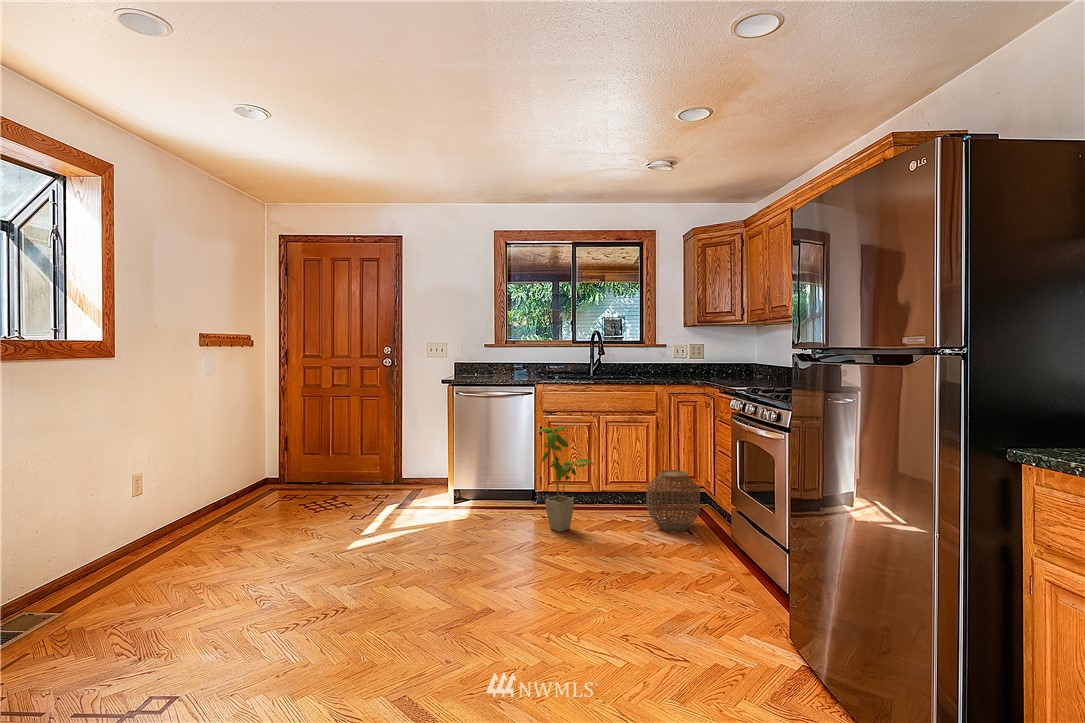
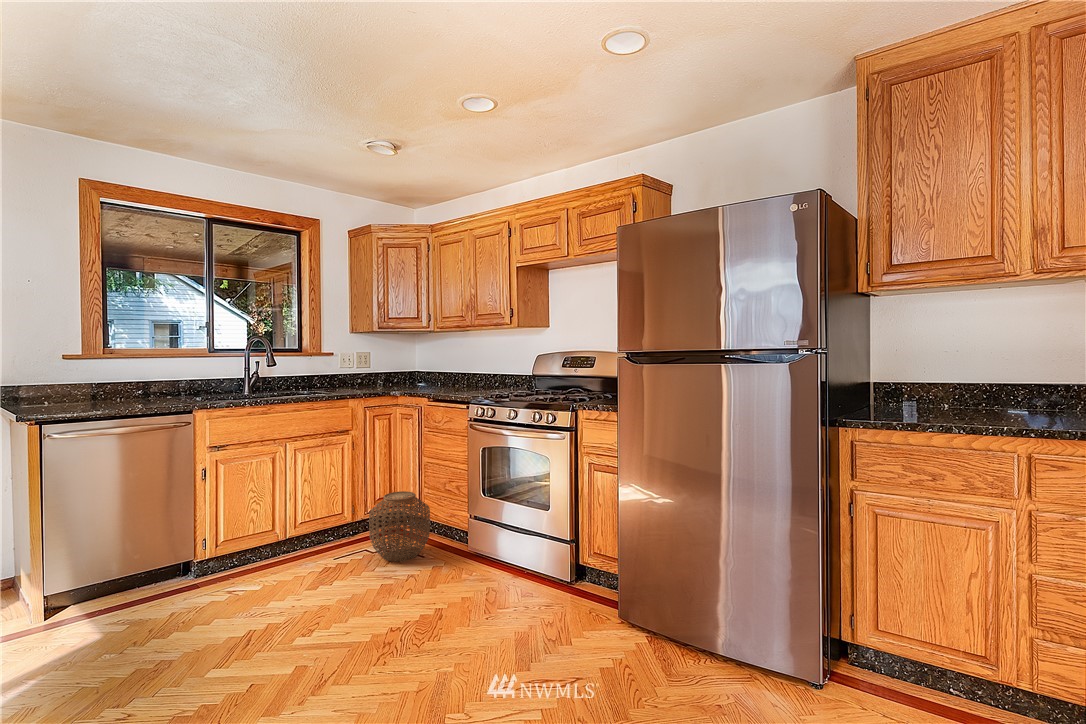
house plant: present [539,427,594,532] -> none [242,459,326,604]

